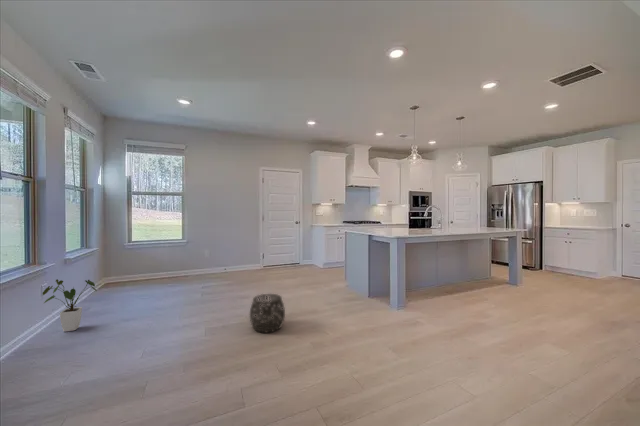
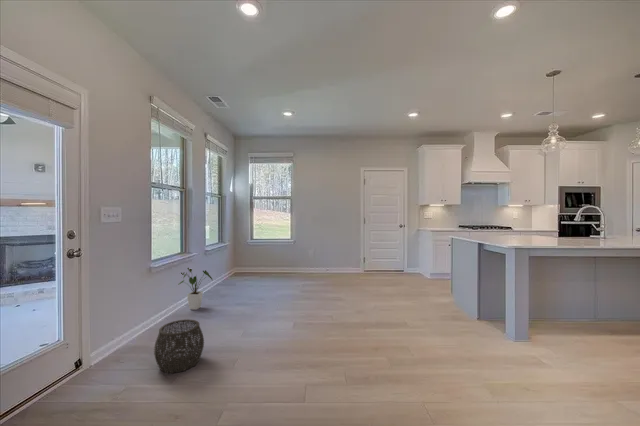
woven basket: present [250,294,285,333] -> present [154,319,204,373]

